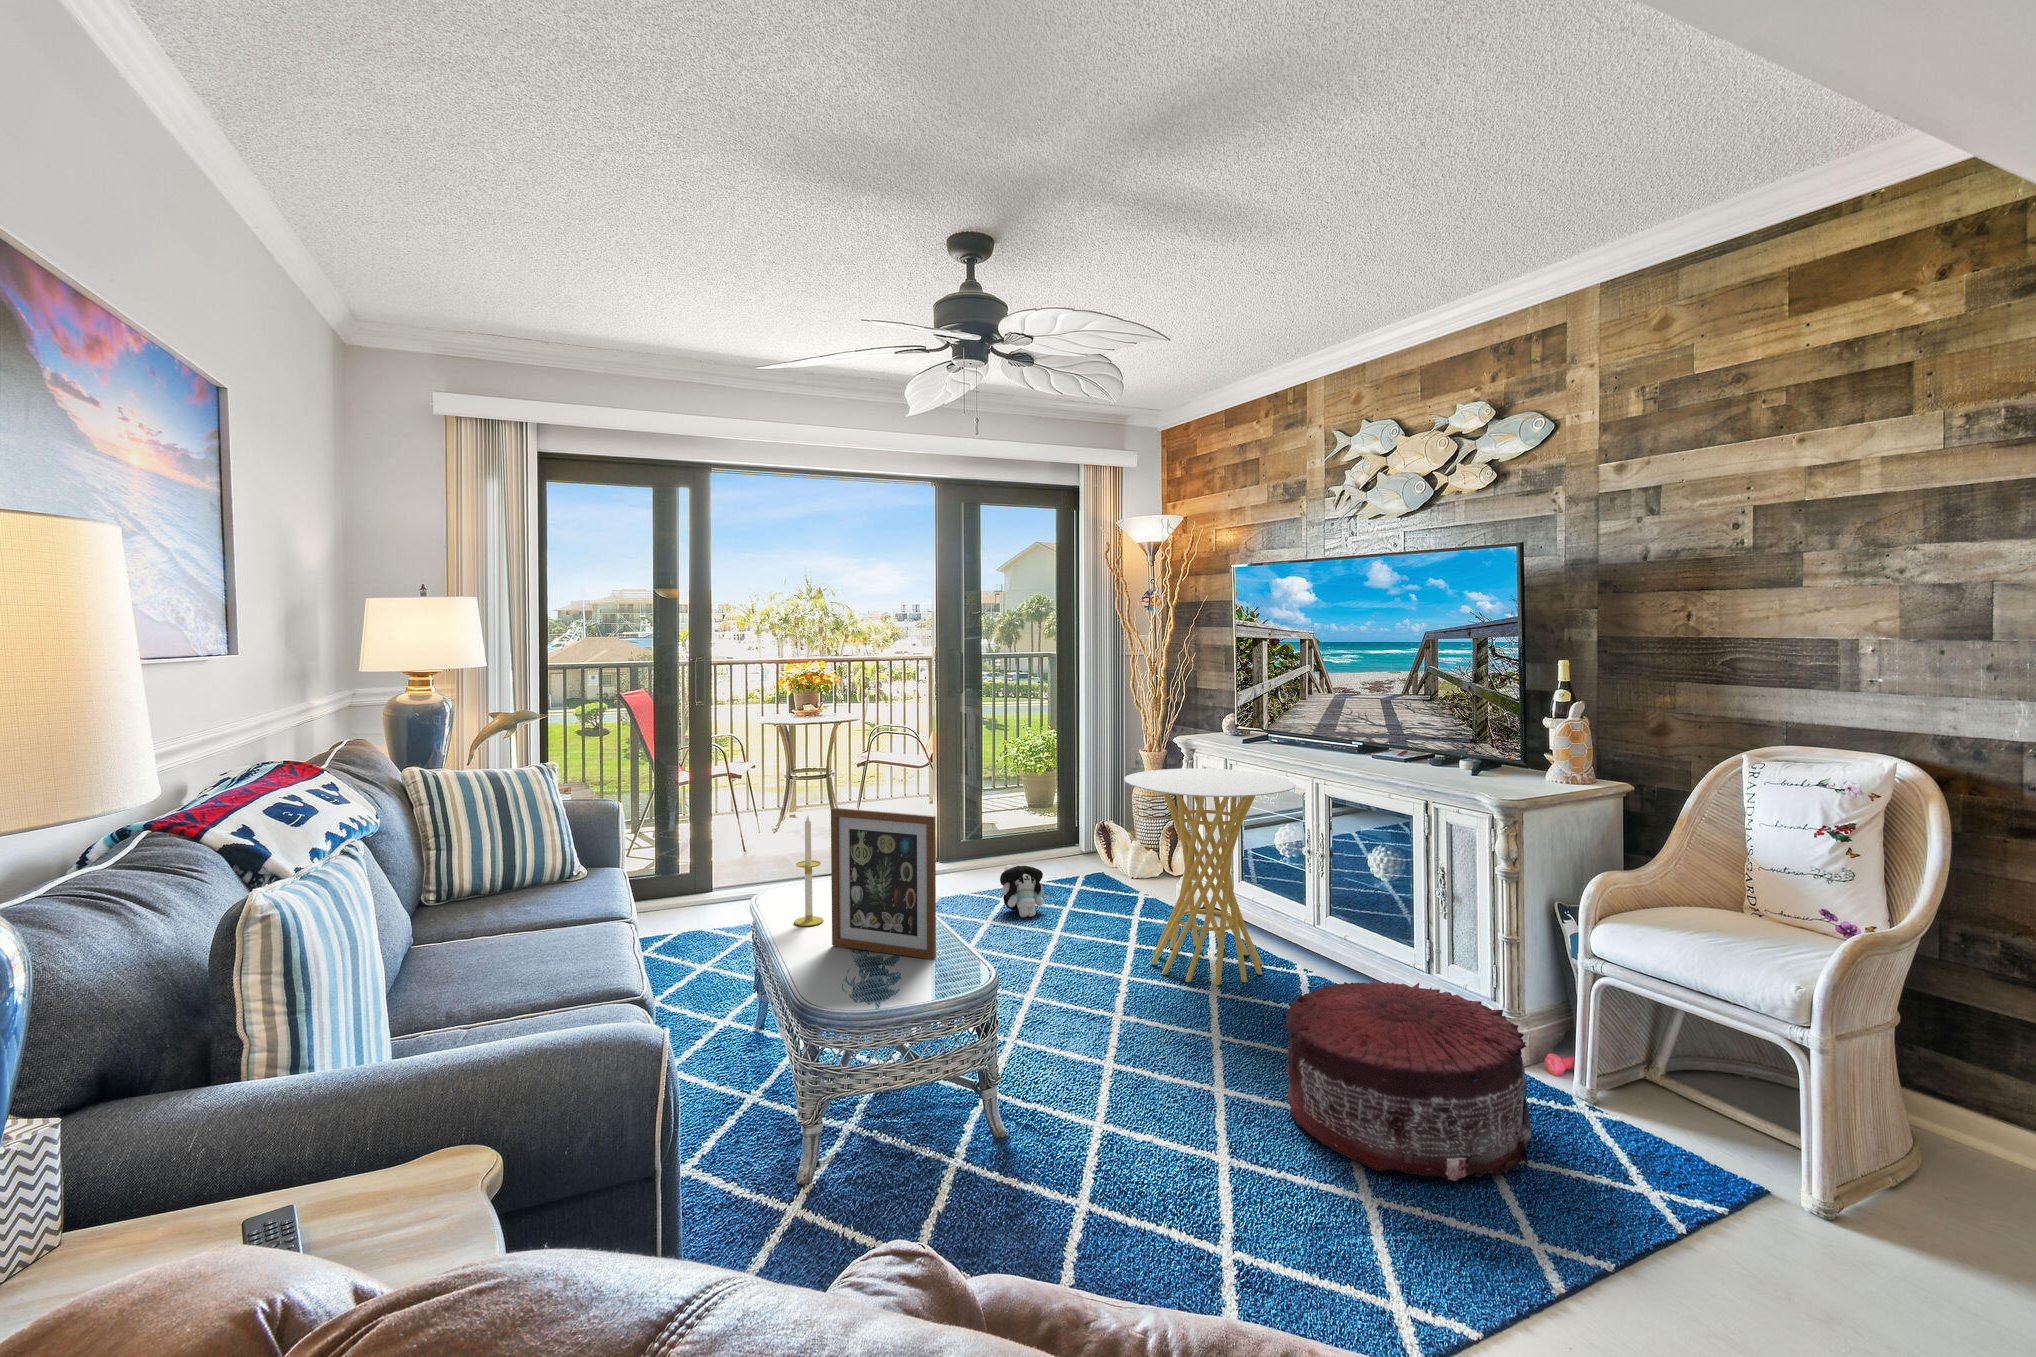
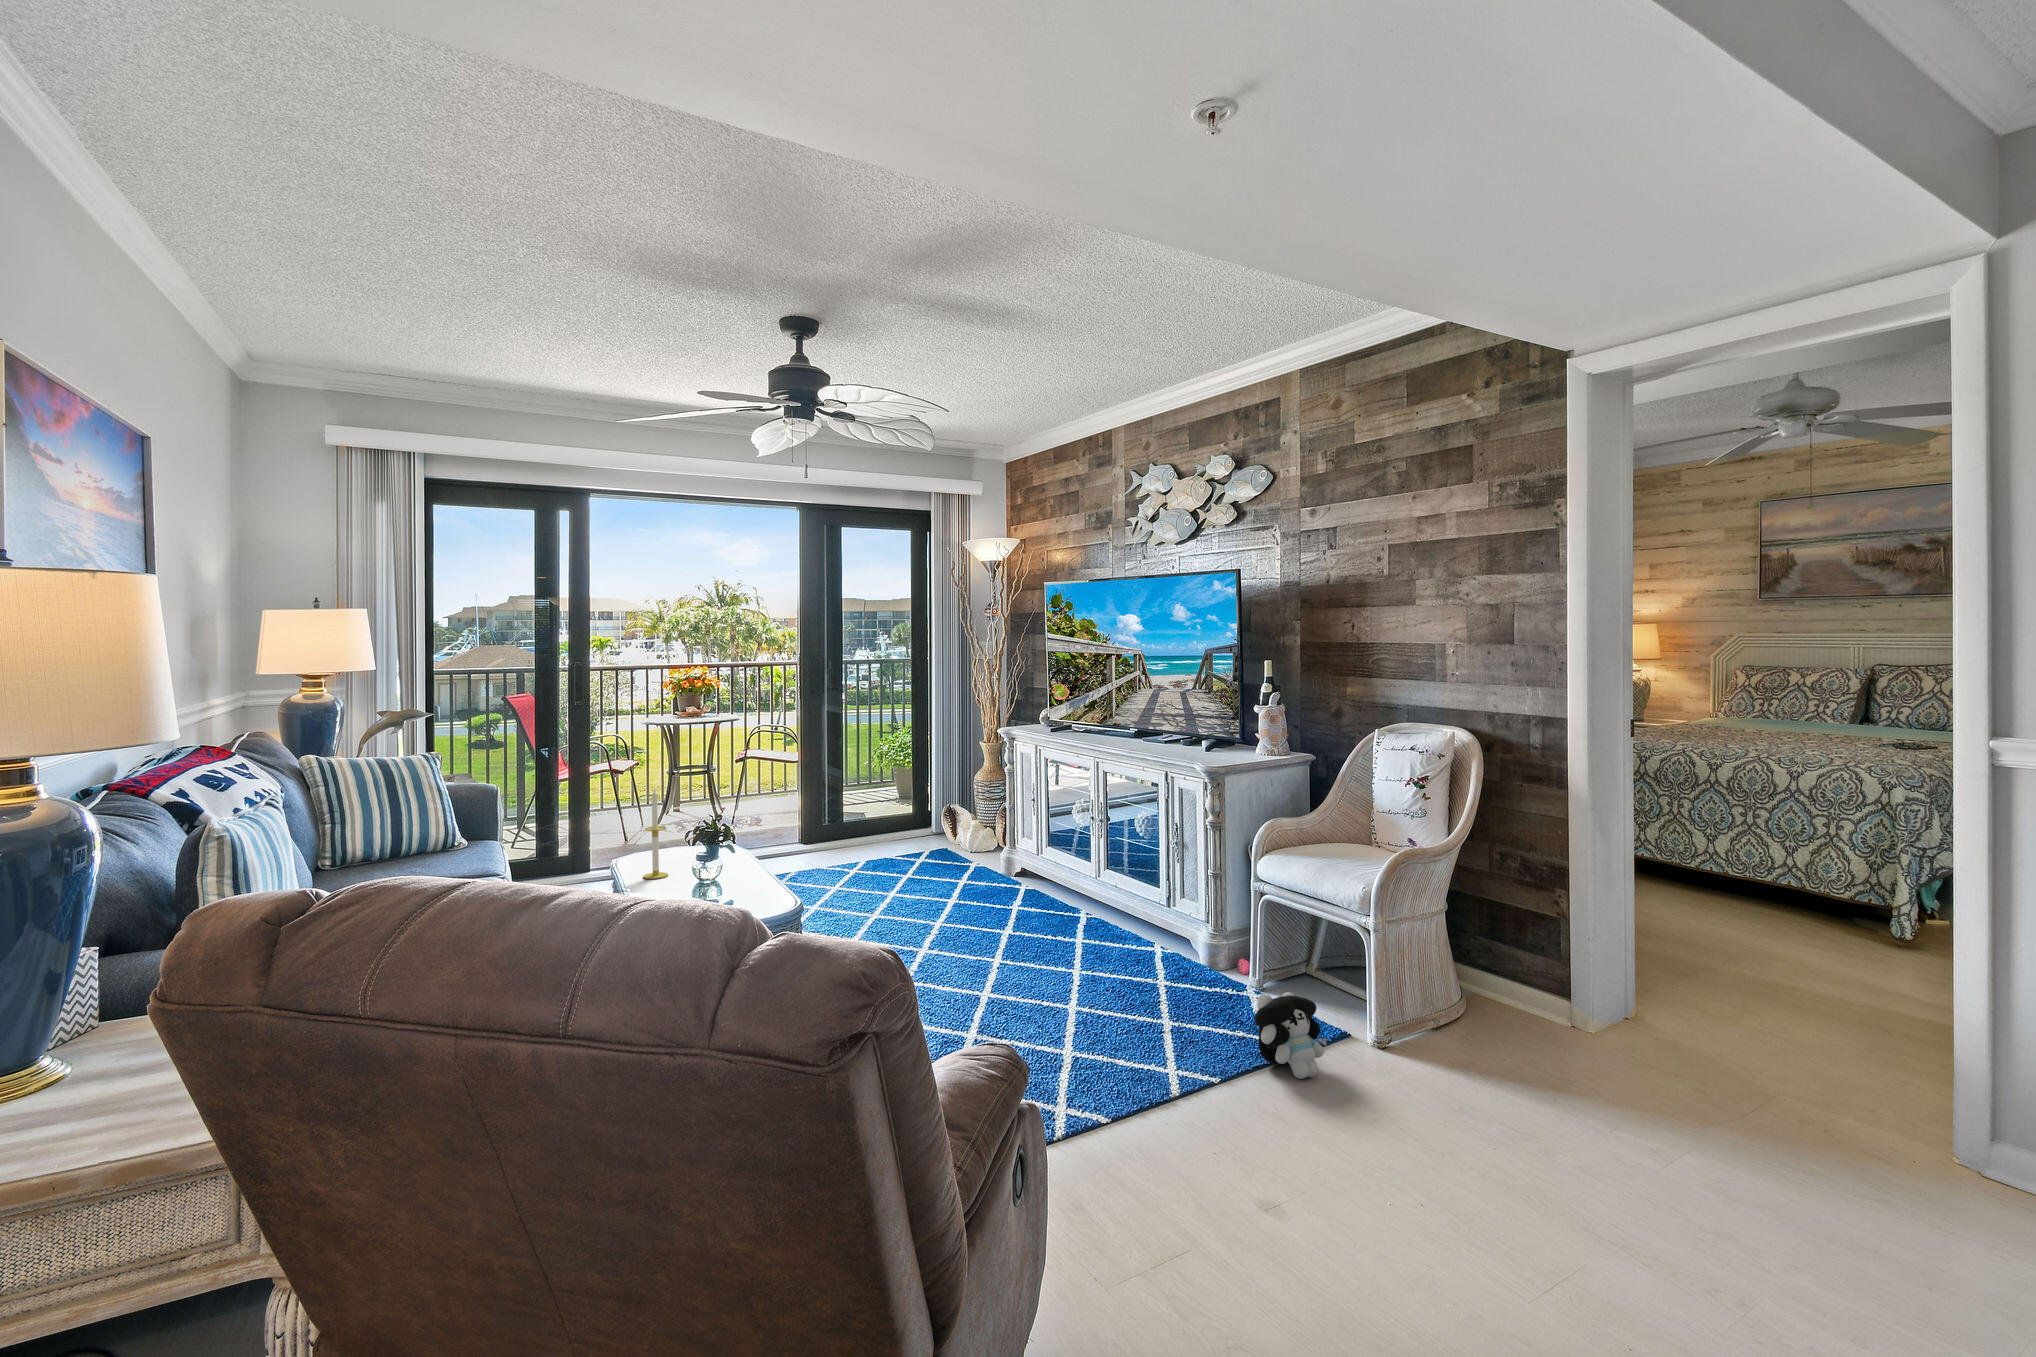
side table: present [1124,768,1296,985] -> none [939,754,1078,930]
picture frame: present [831,808,936,960] -> none [669,780,753,897]
plush toy: present [1000,865,1050,917] -> present [1255,992,1327,1079]
pouf: present [1285,982,1531,1181] -> none [1027,909,1196,1042]

